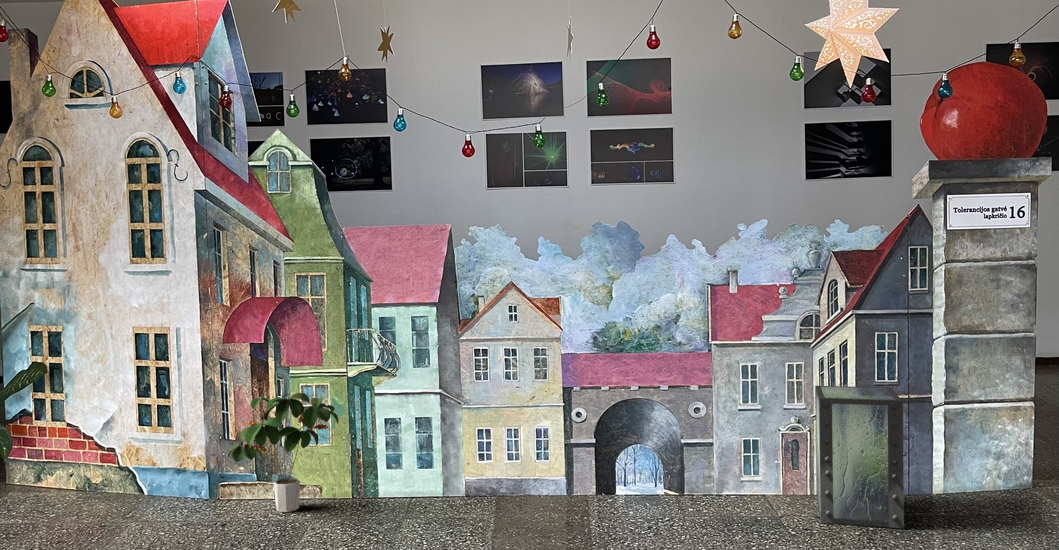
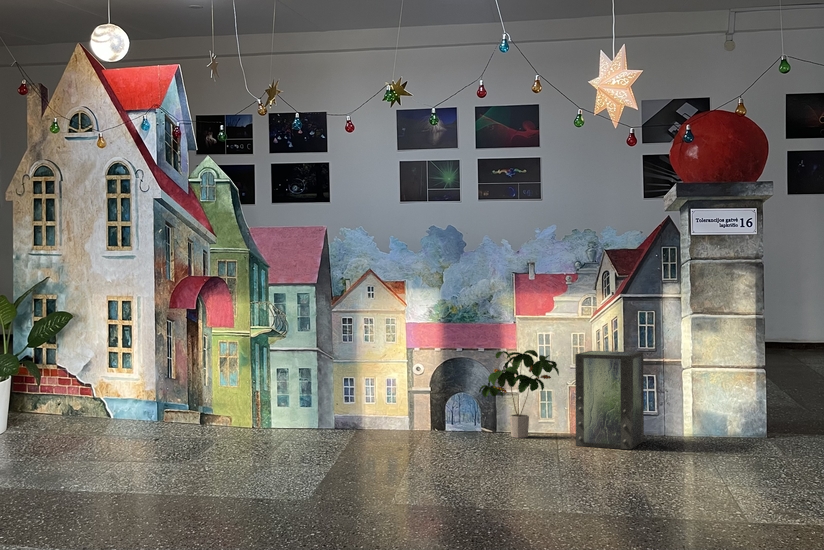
potted plant: present [228,393,339,512] -> present [479,350,559,438]

